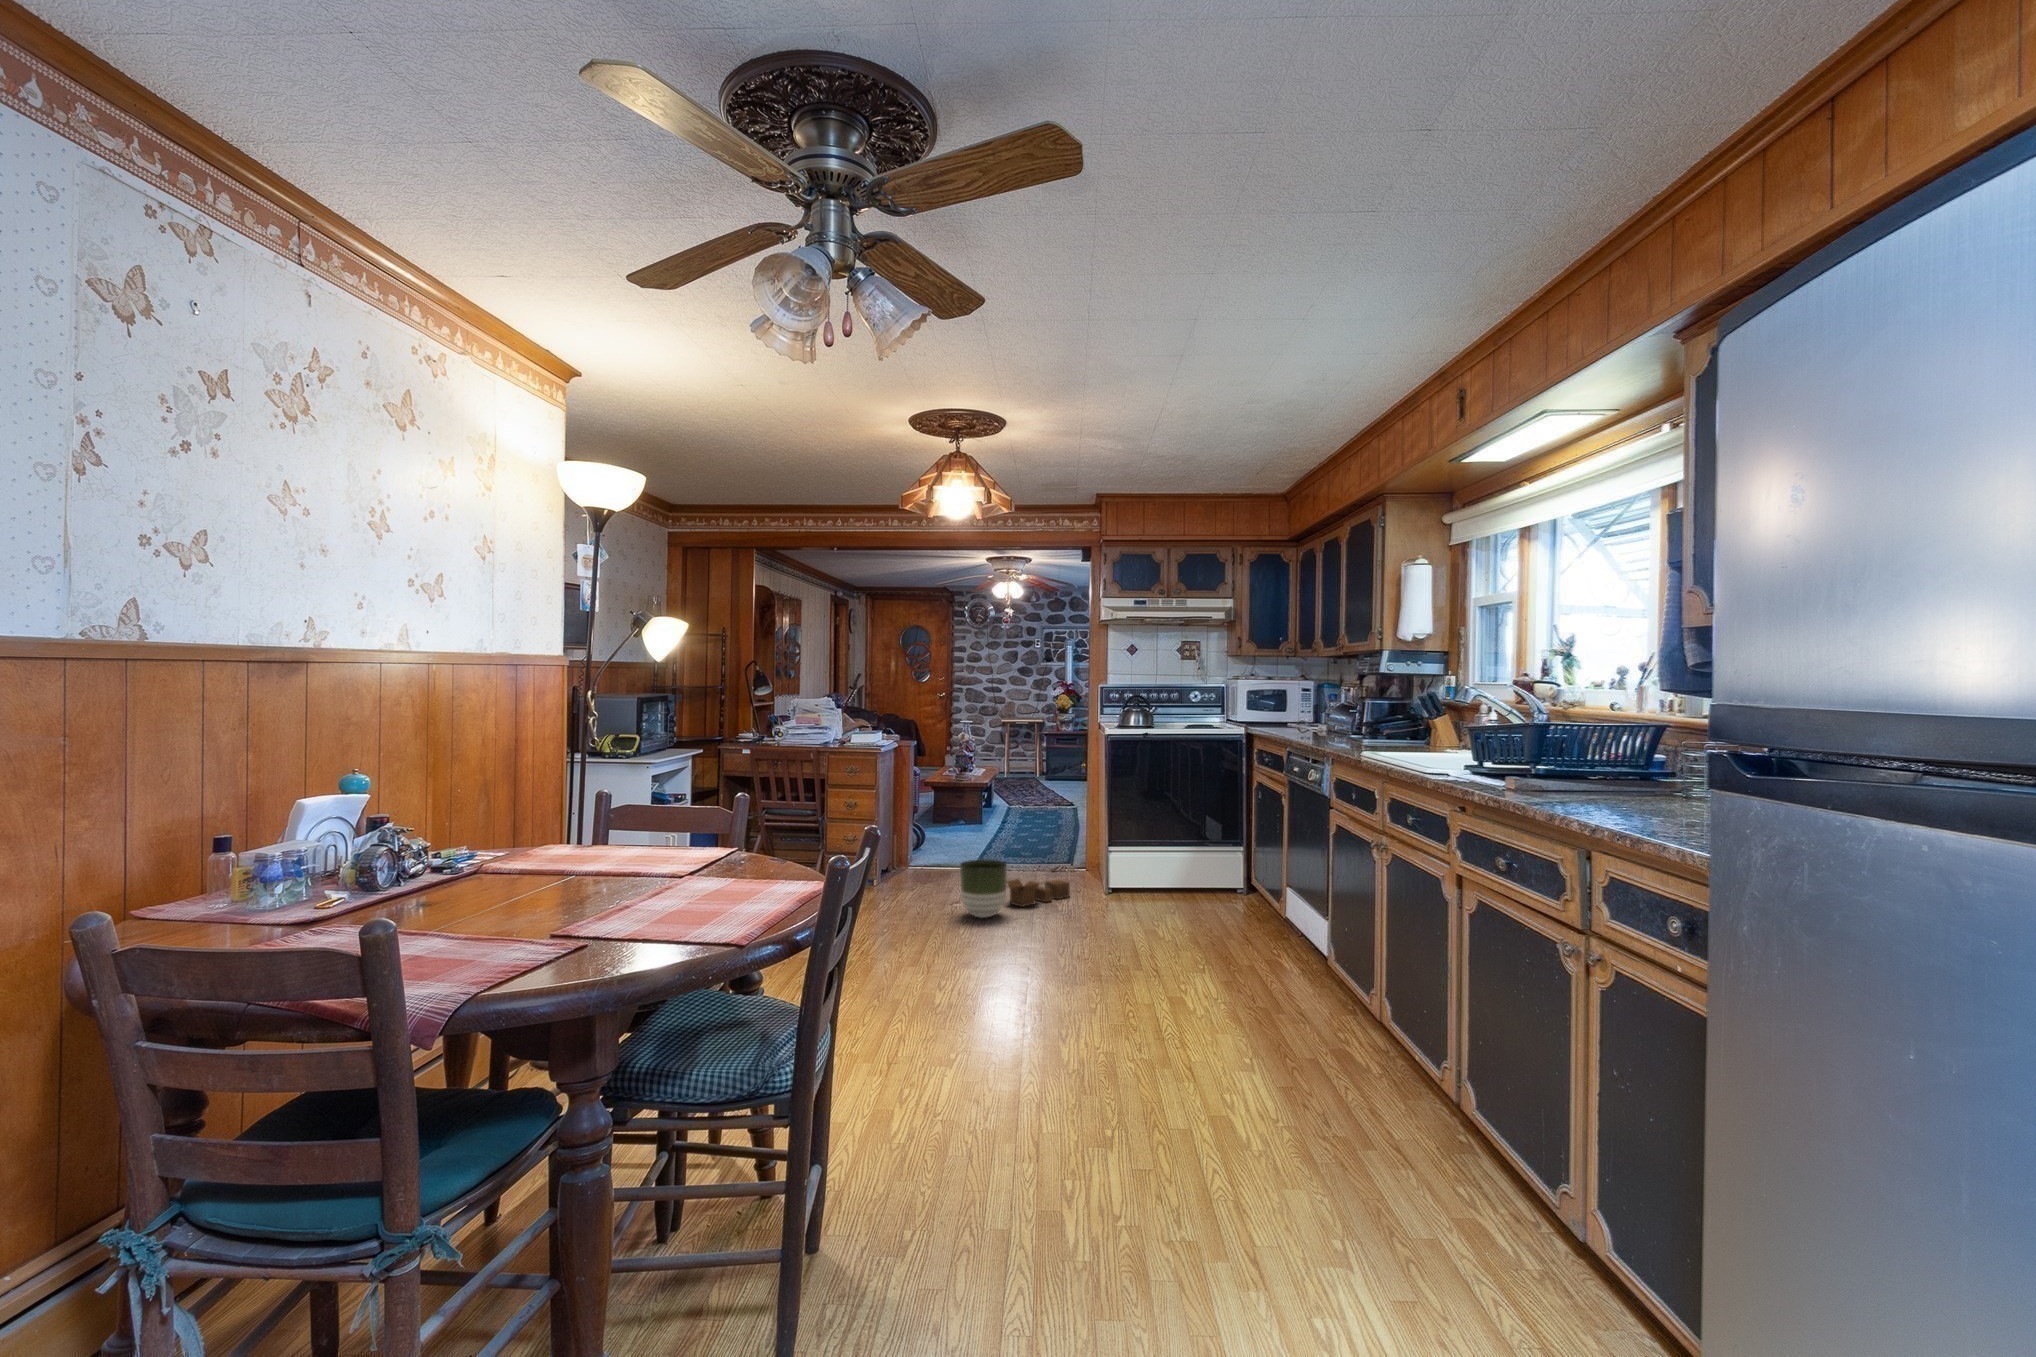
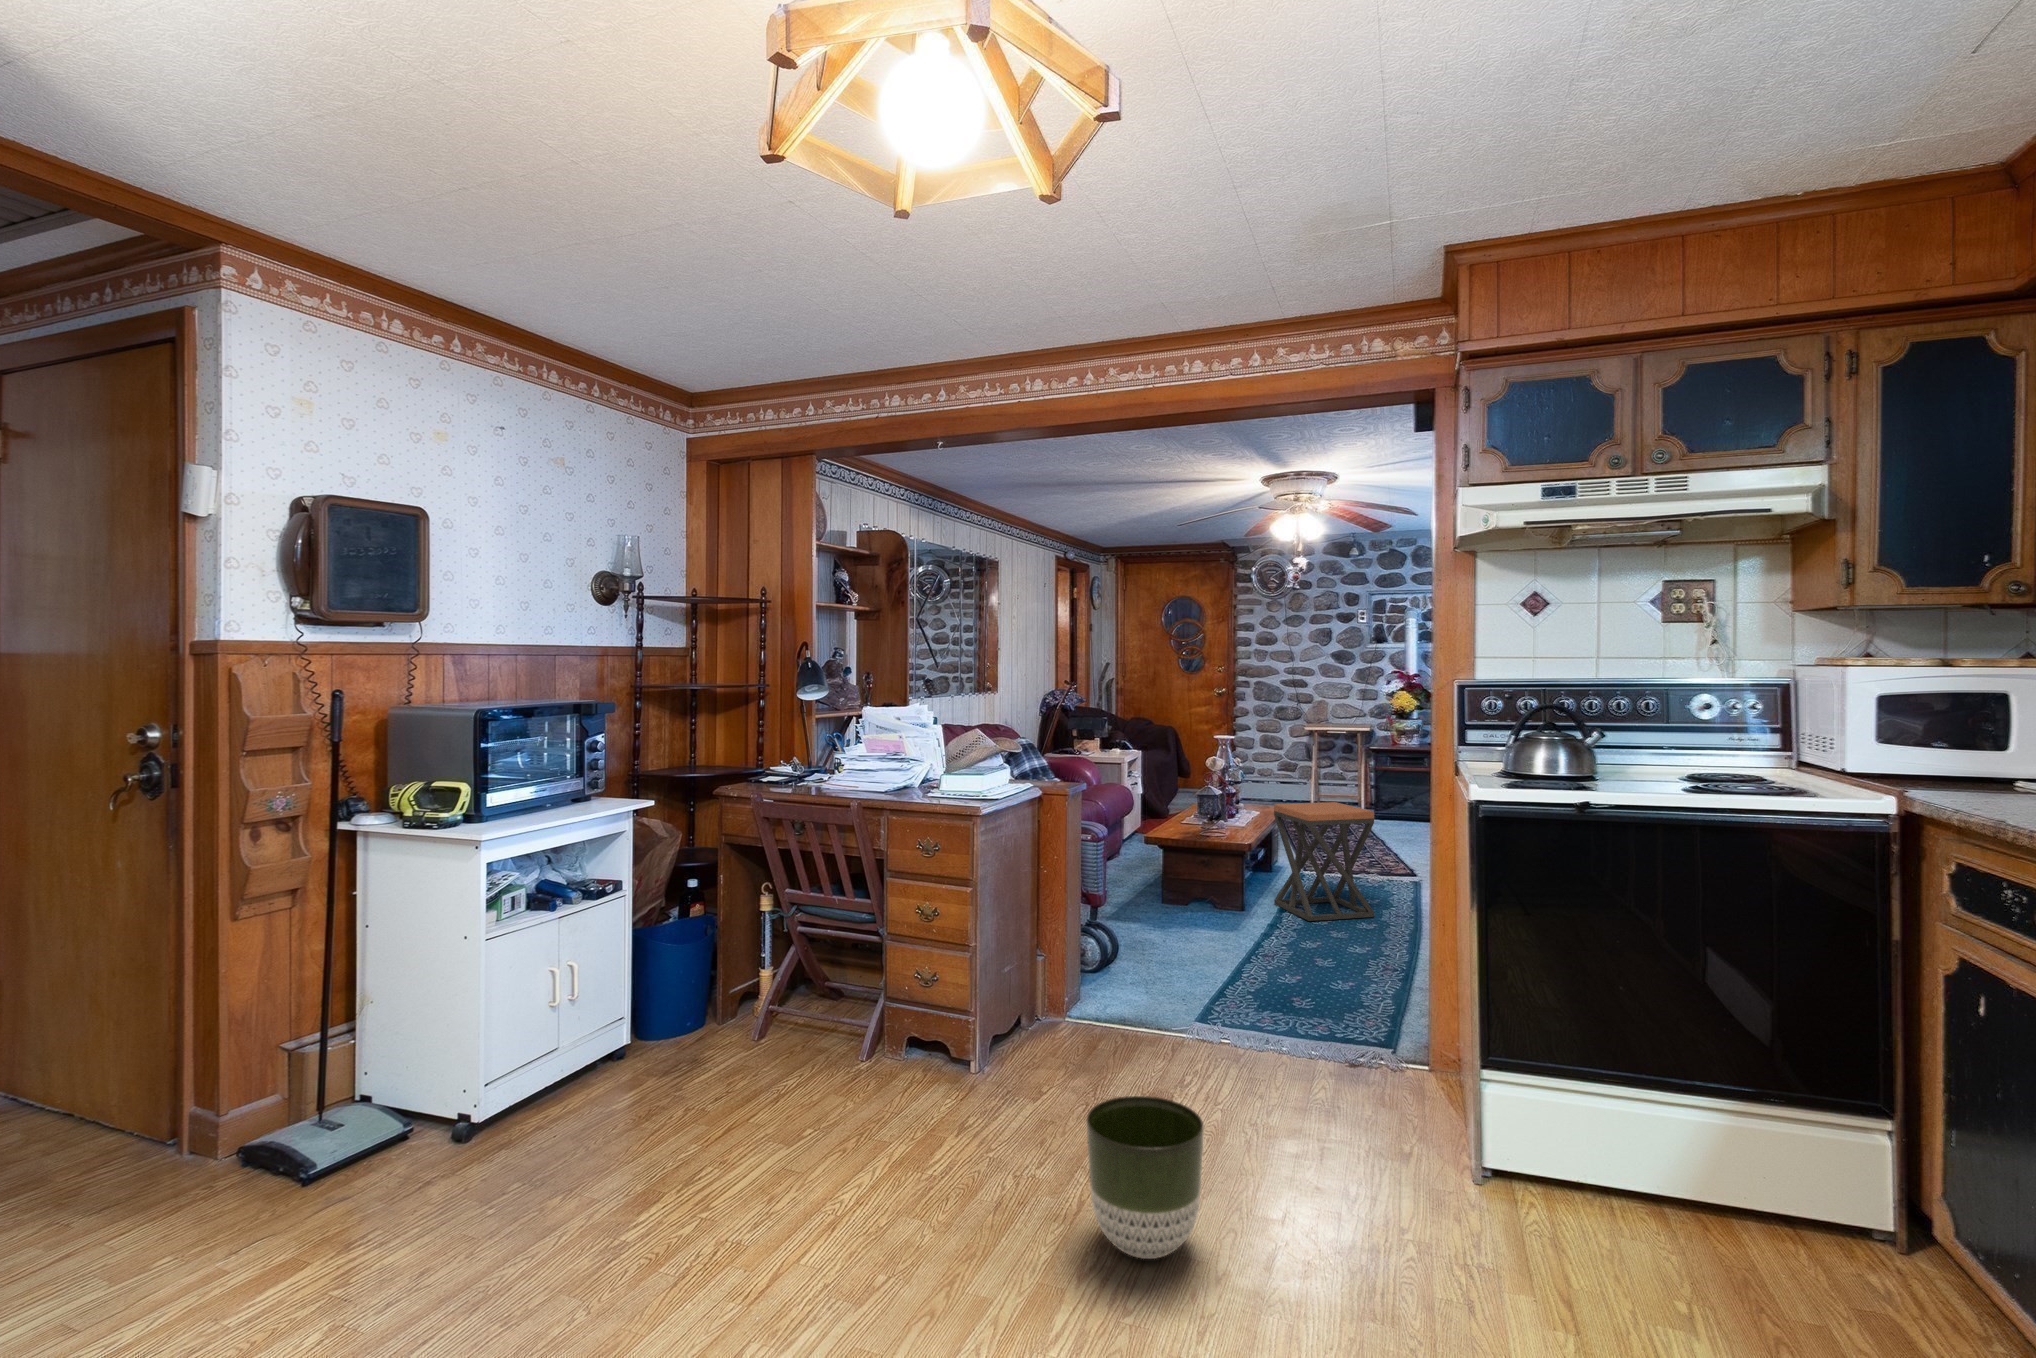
stool: none [999,758,1055,825] -> present [1274,802,1374,921]
cardboard box: present [1007,879,1070,907] -> none [1209,1132,1378,1218]

